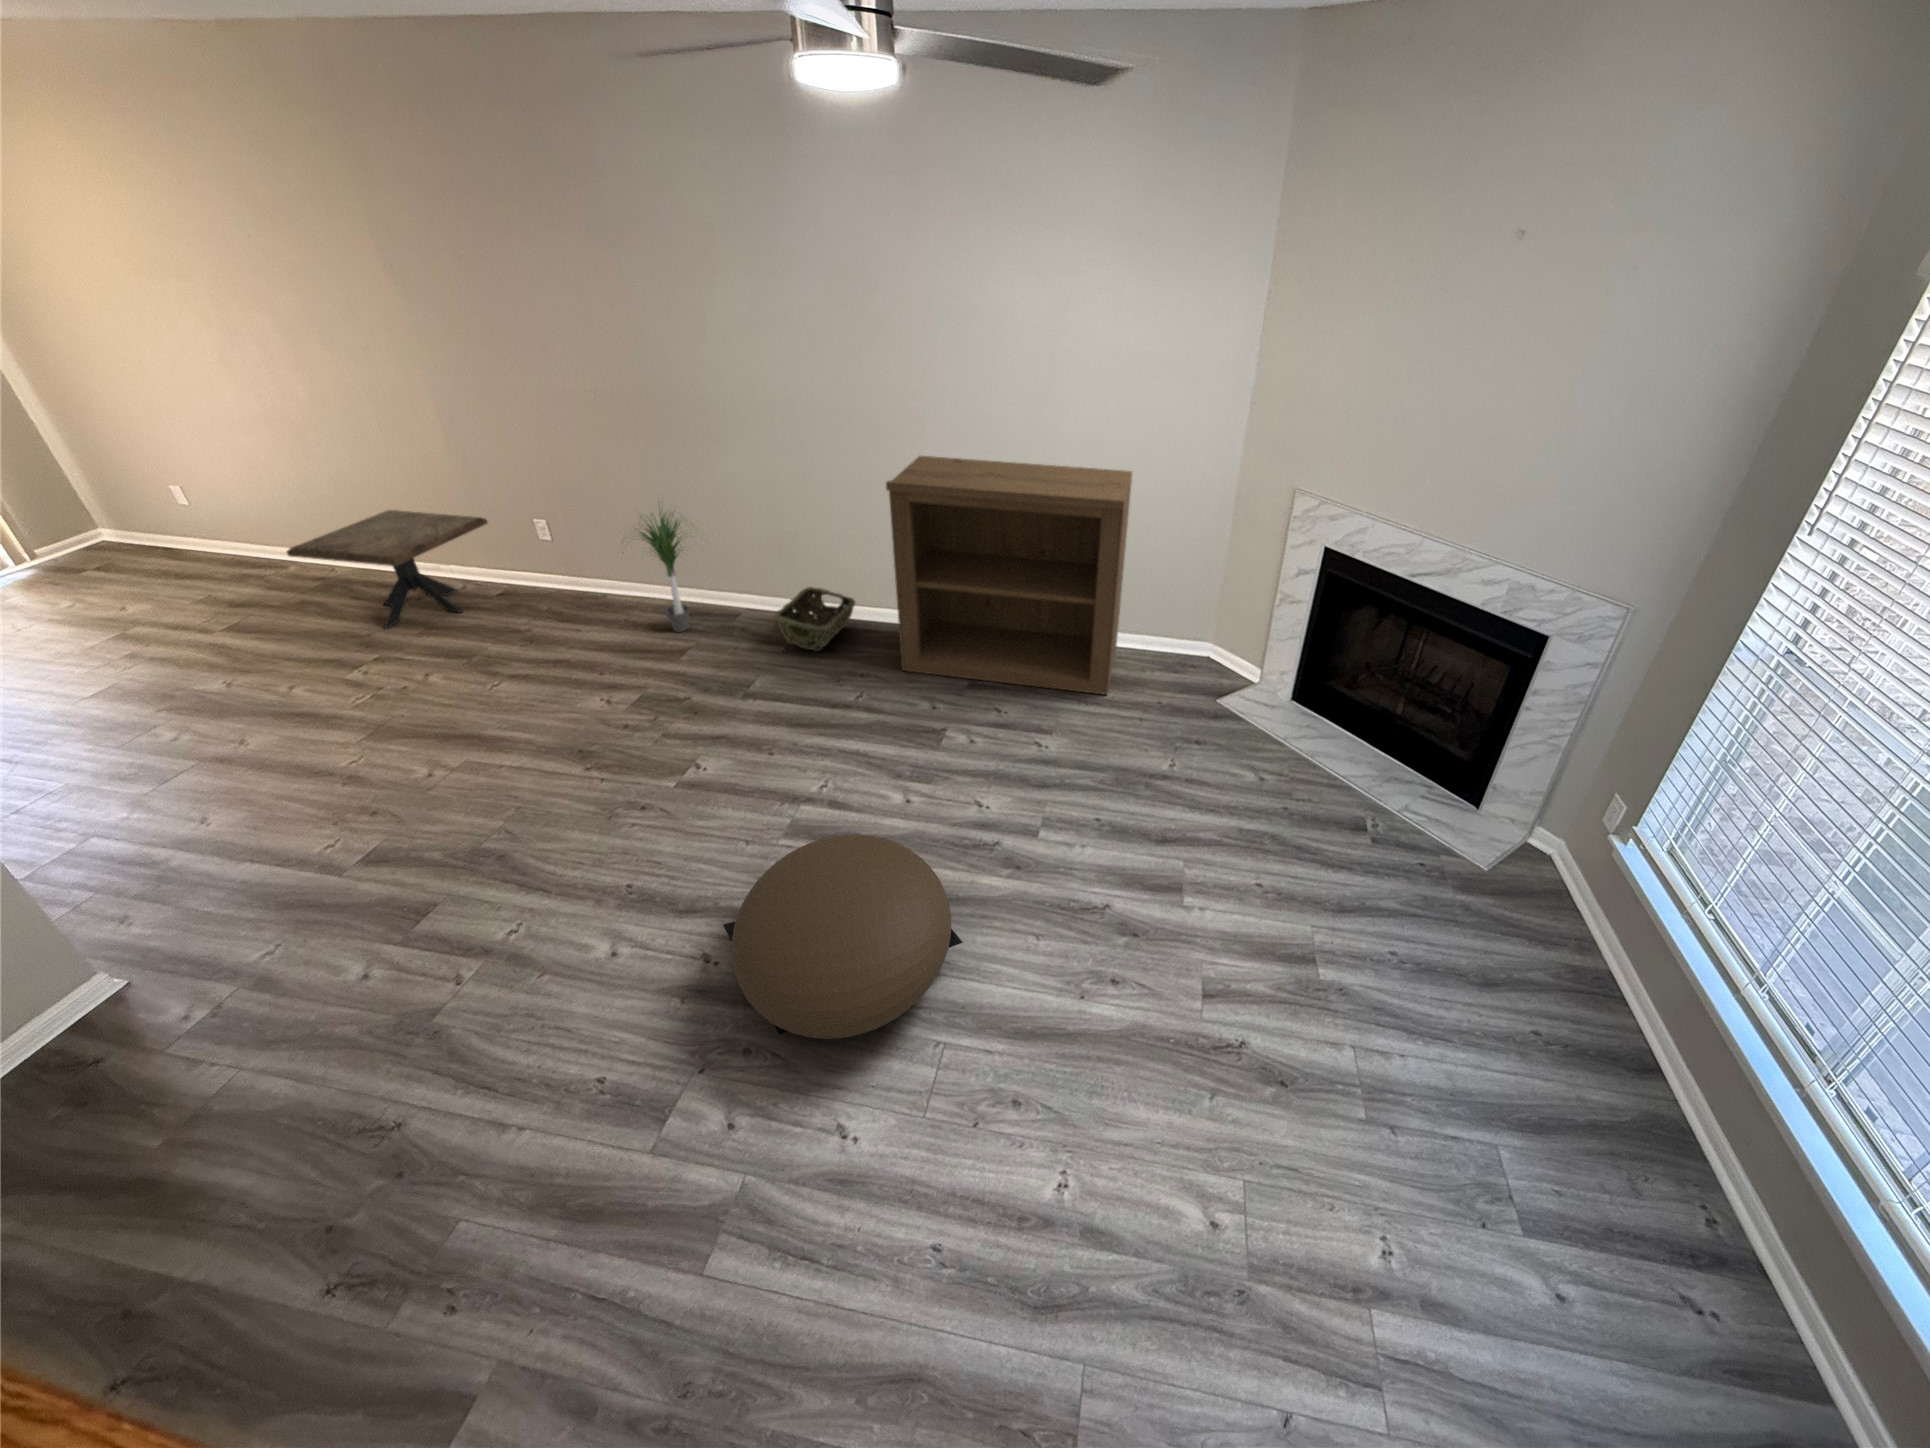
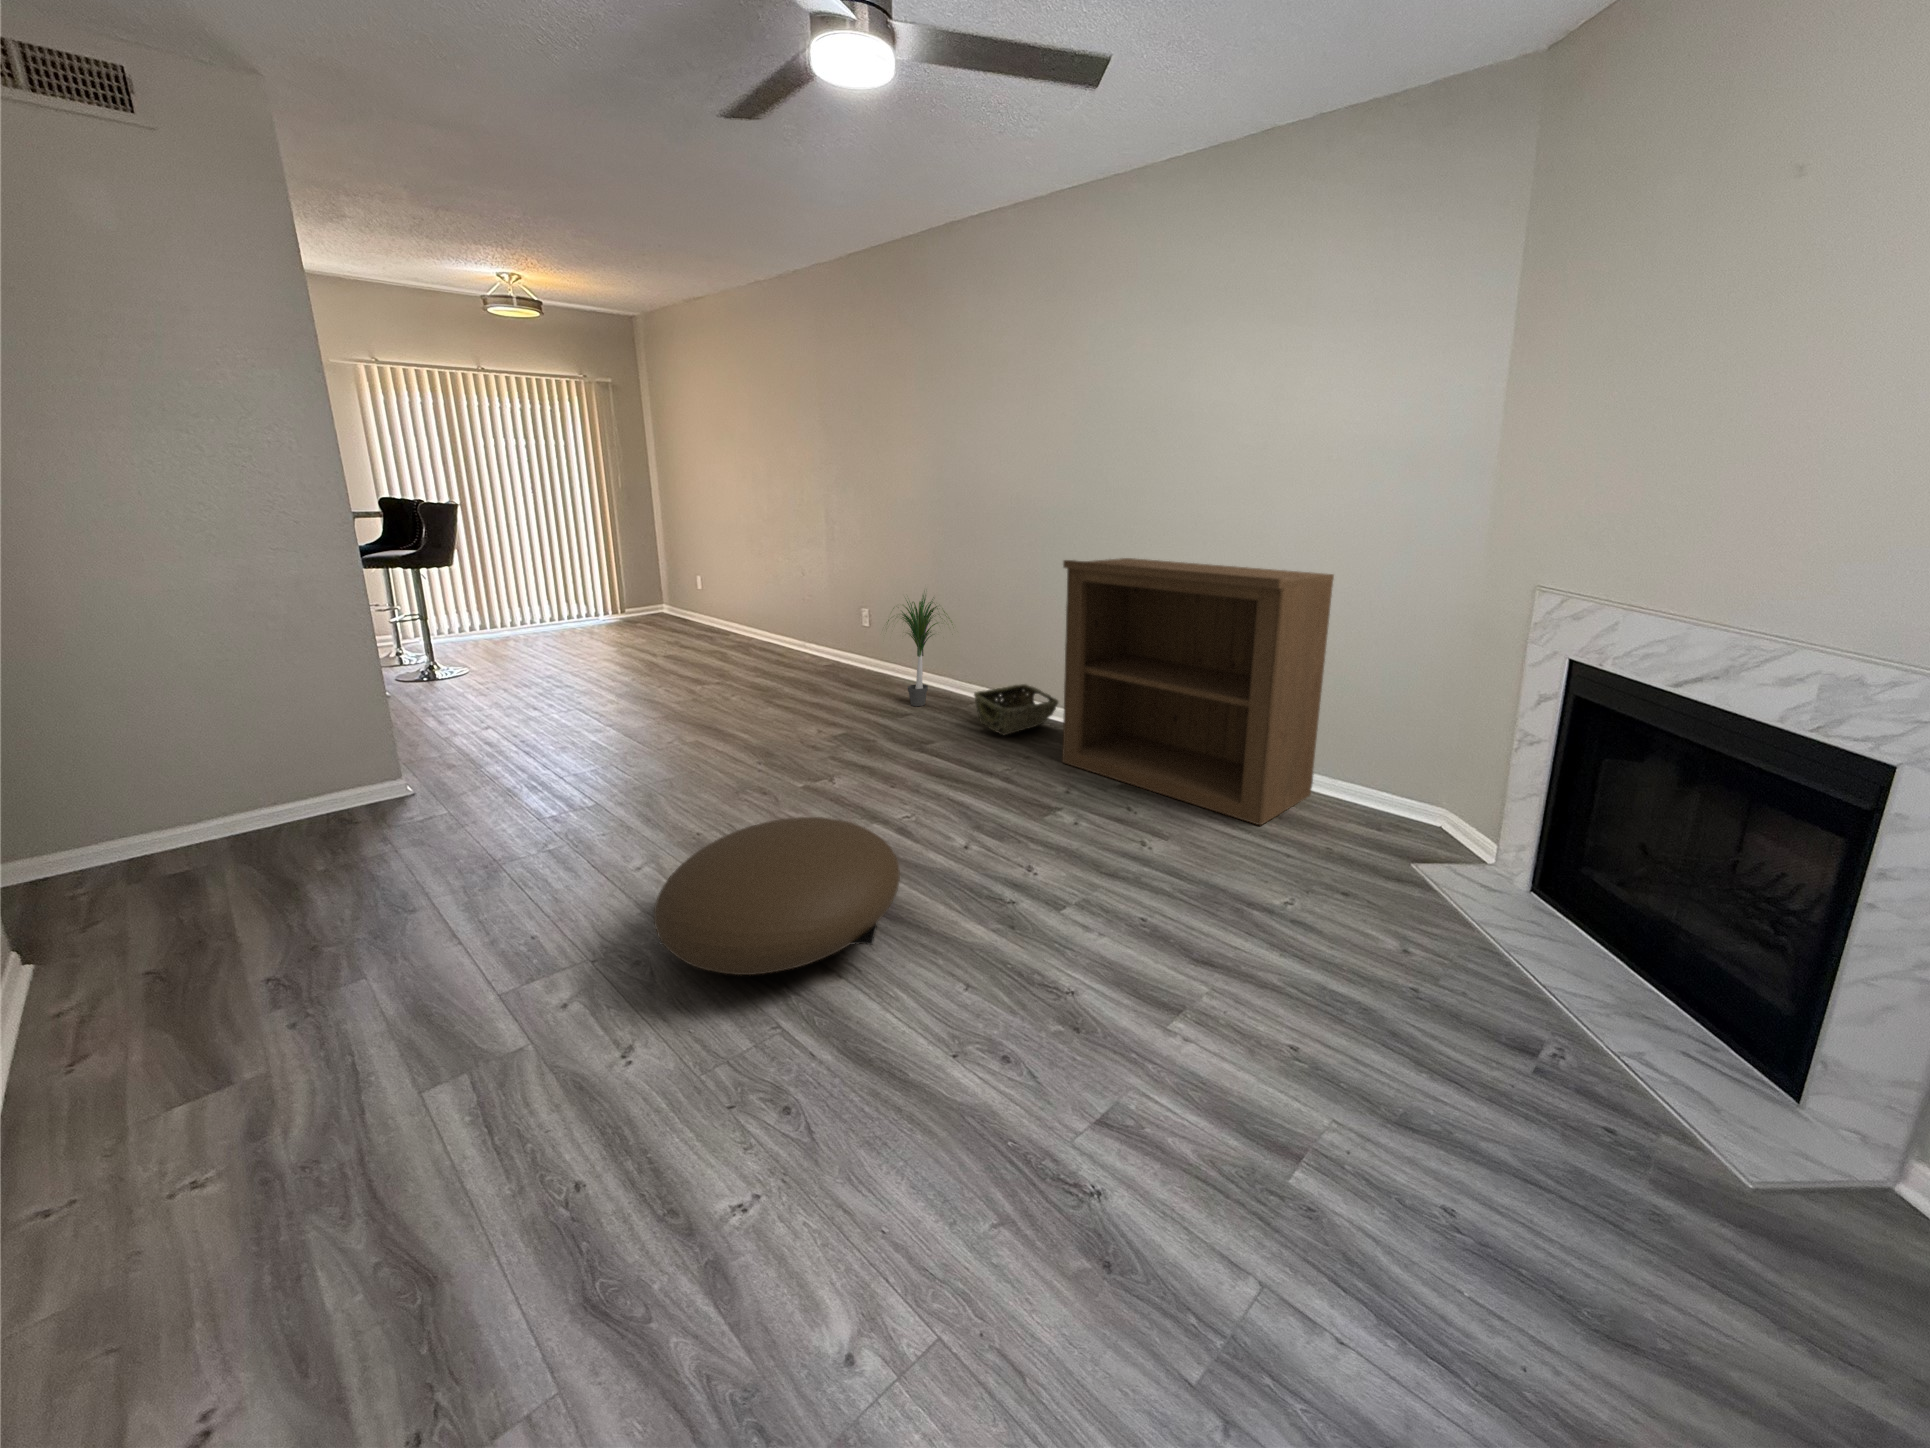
side table: present [287,510,488,628] -> none [709,598,833,673]

